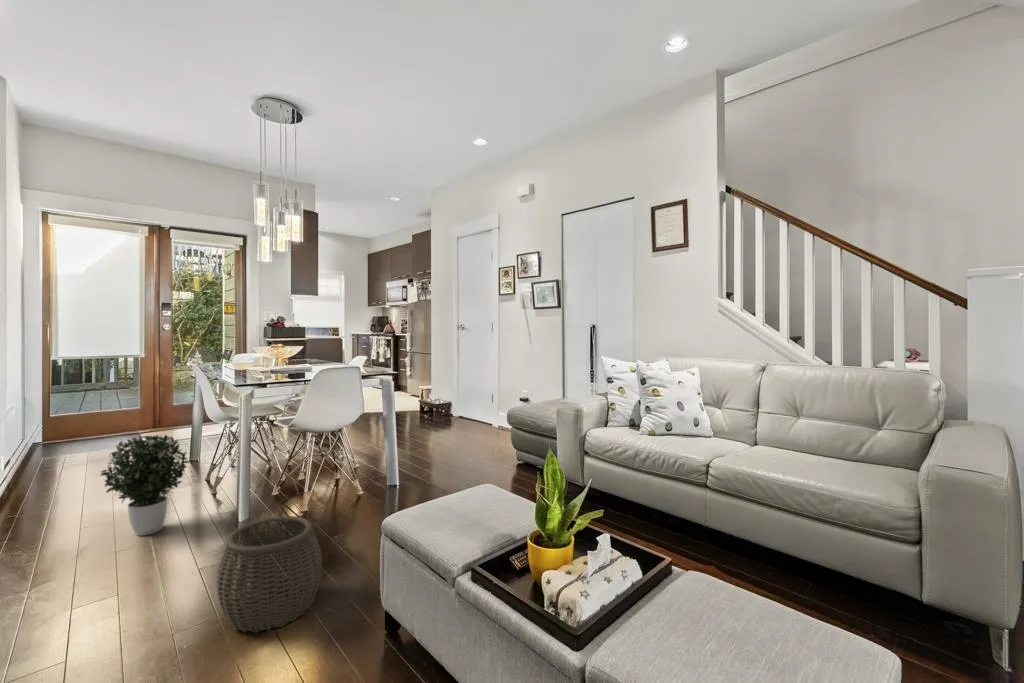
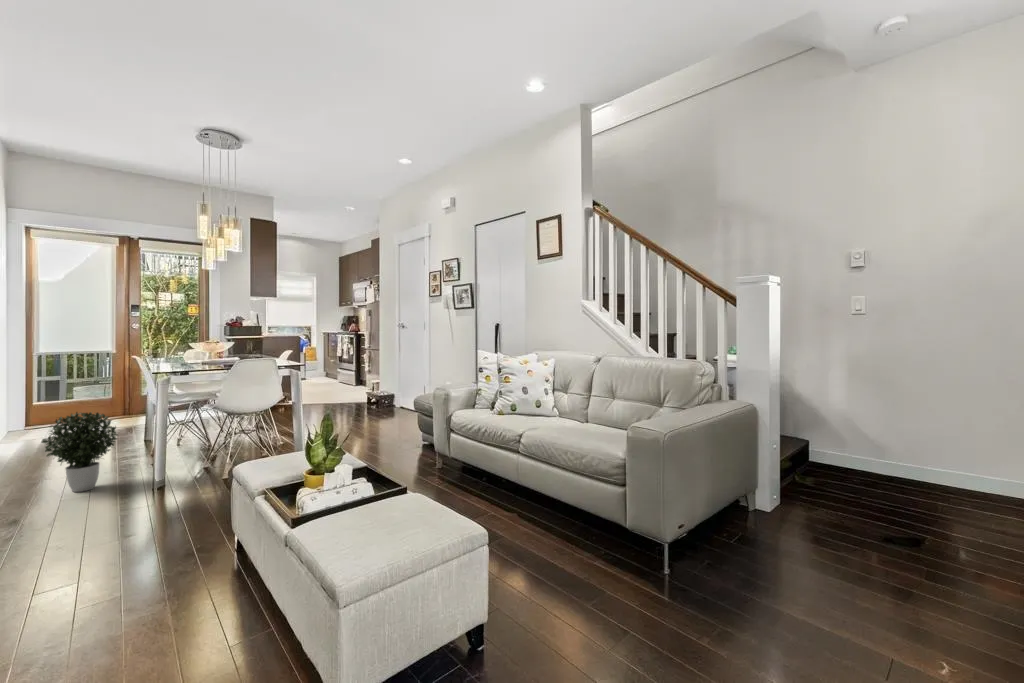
woven basket: present [216,516,322,632] -> none [102,470,193,551]

